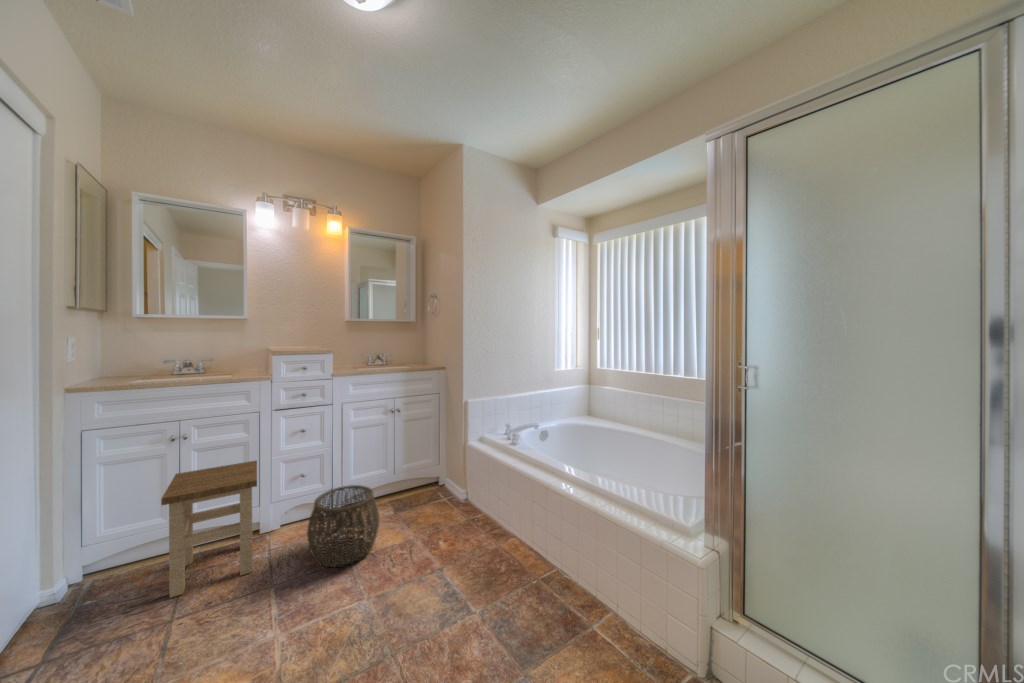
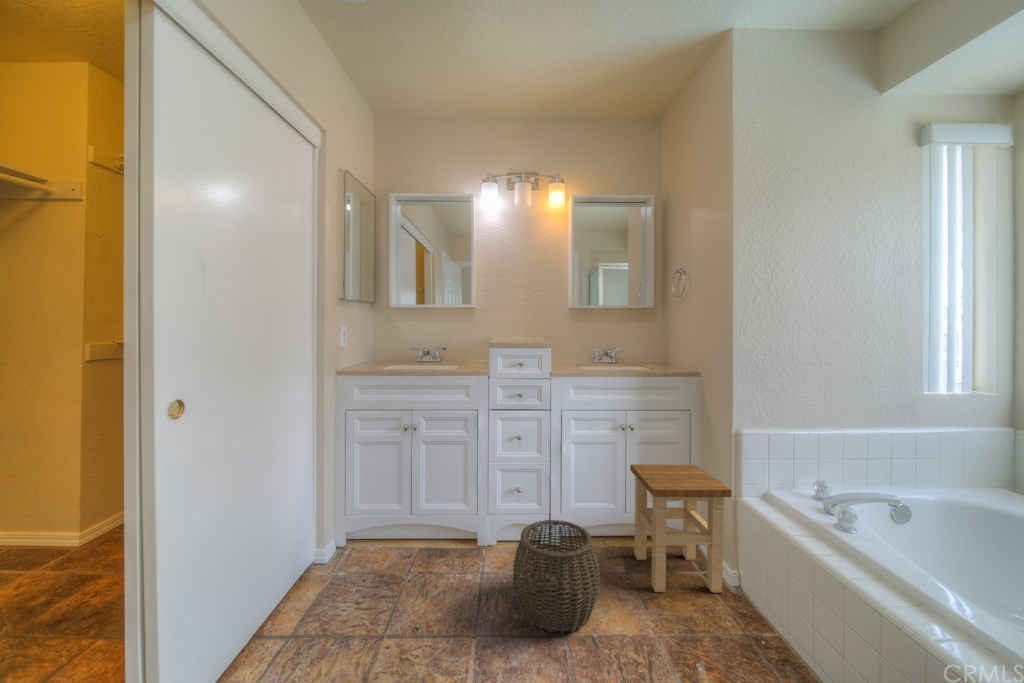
stool: present [161,461,257,598] -> present [630,464,732,593]

